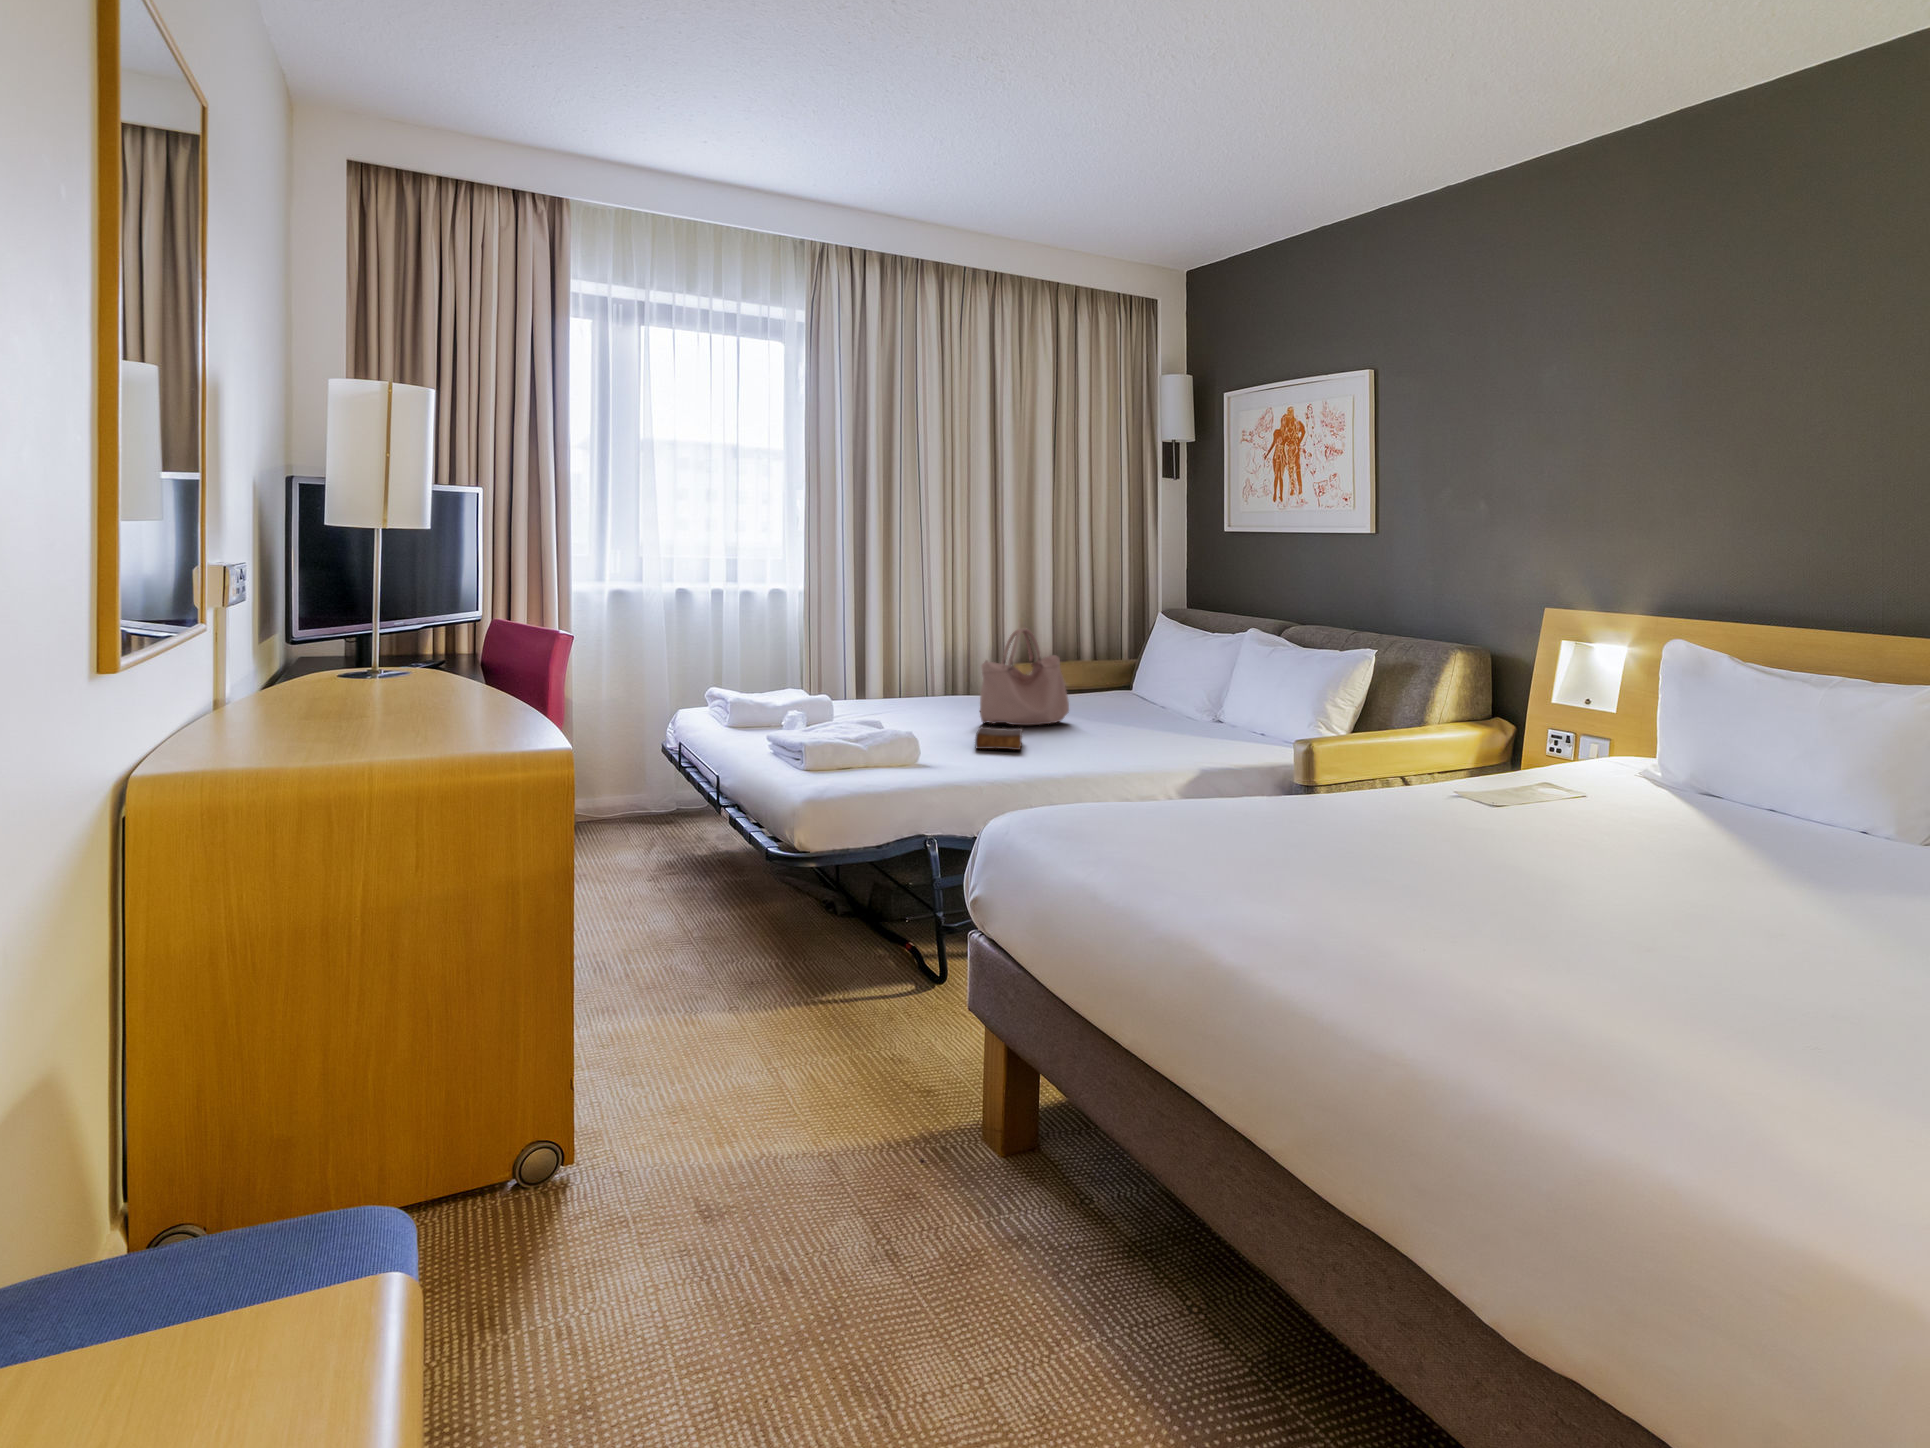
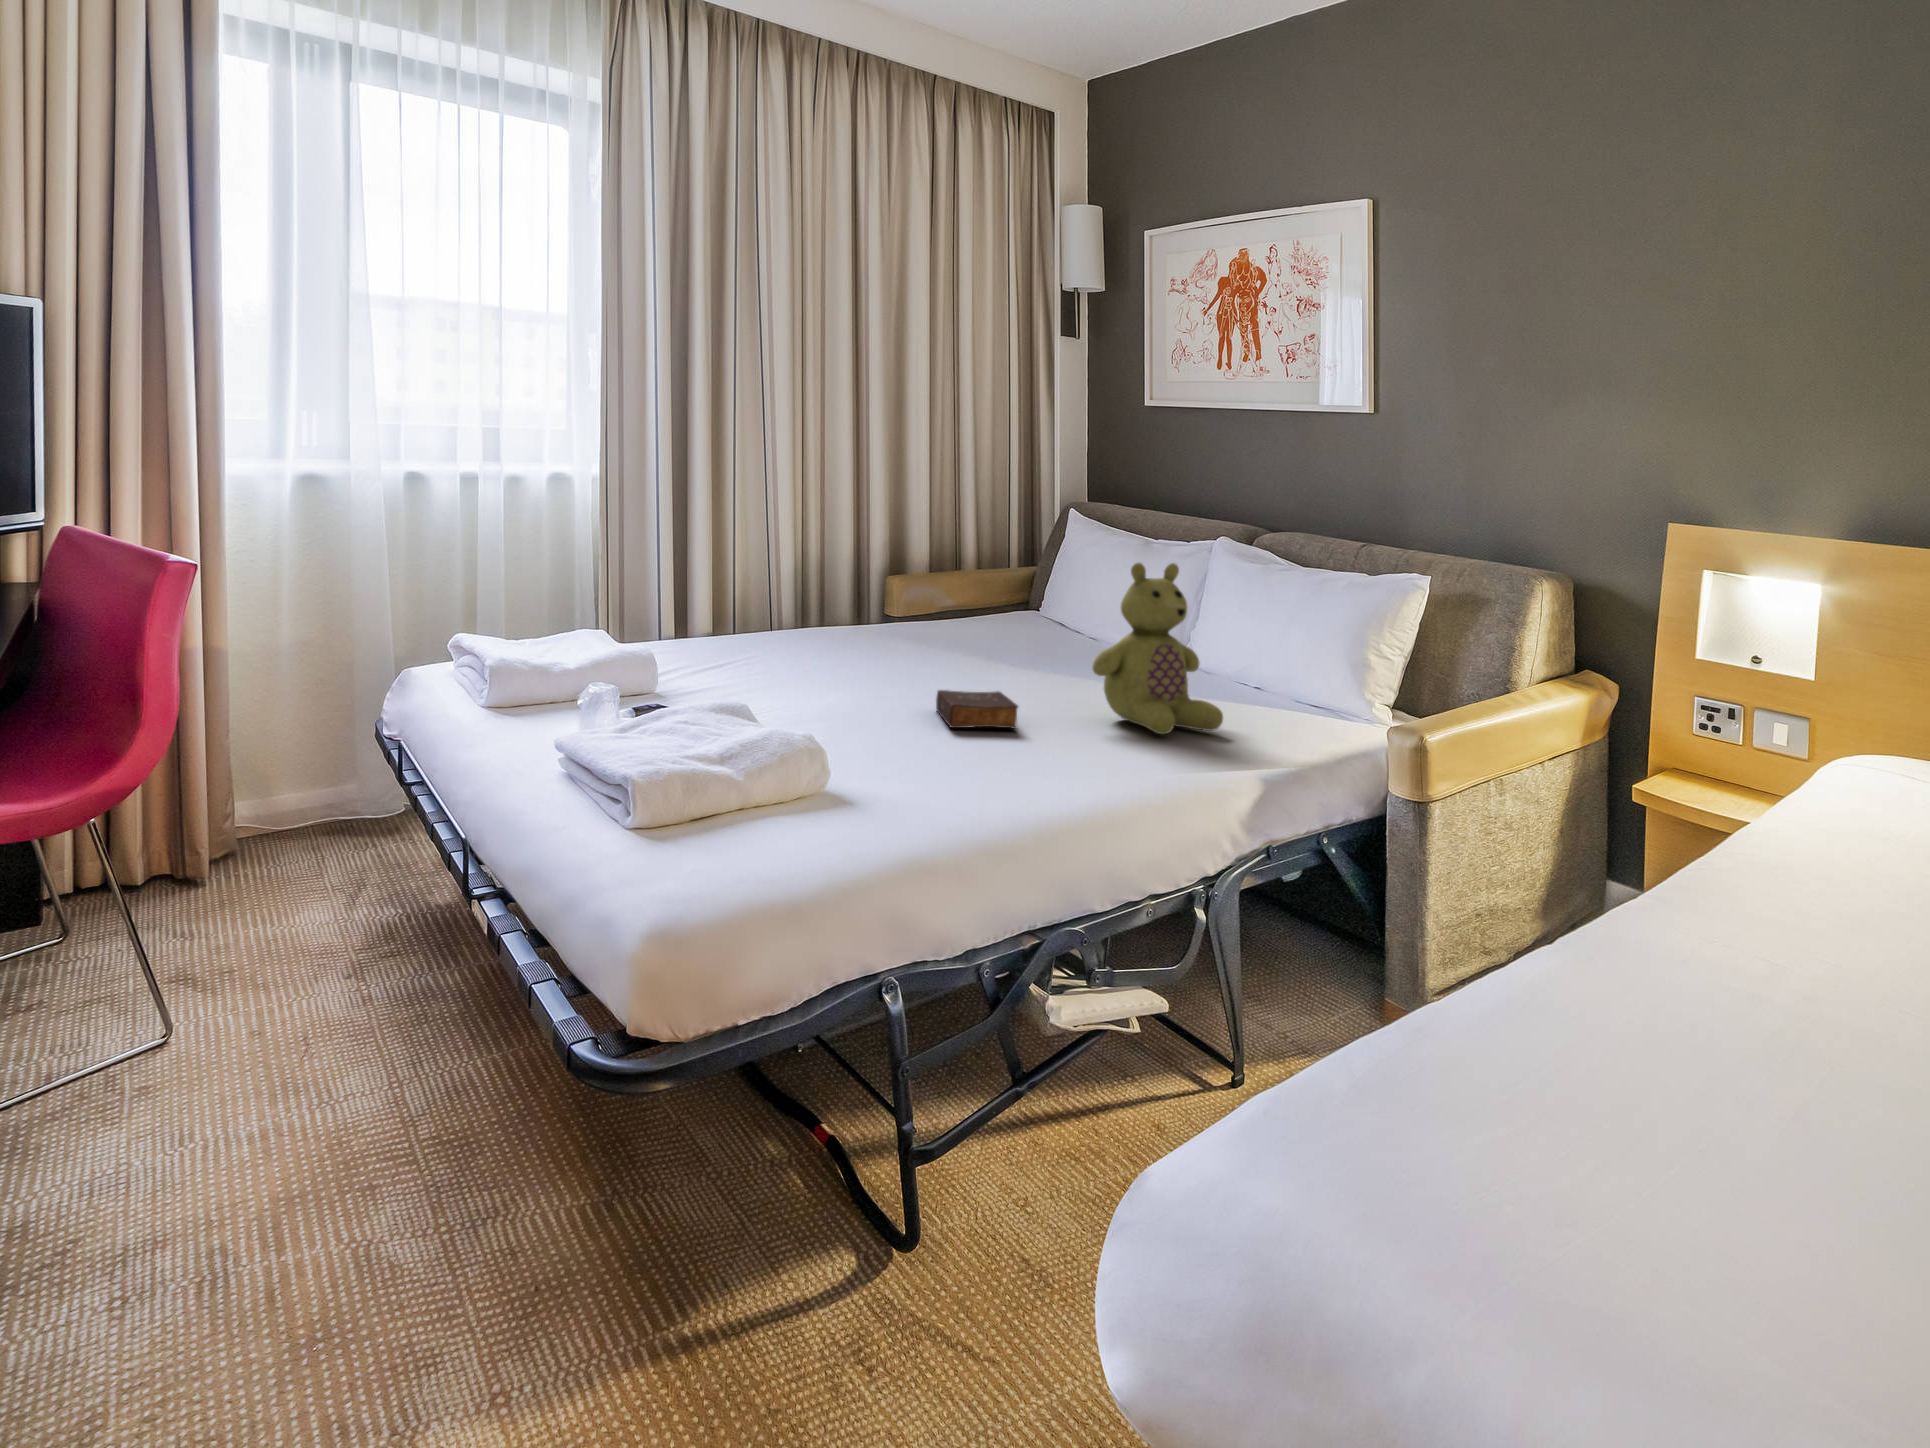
handbag: present [980,629,1069,725] -> none [908,539,1023,680]
stuffed bear: none [1079,642,1168,756] -> present [1093,563,1223,734]

